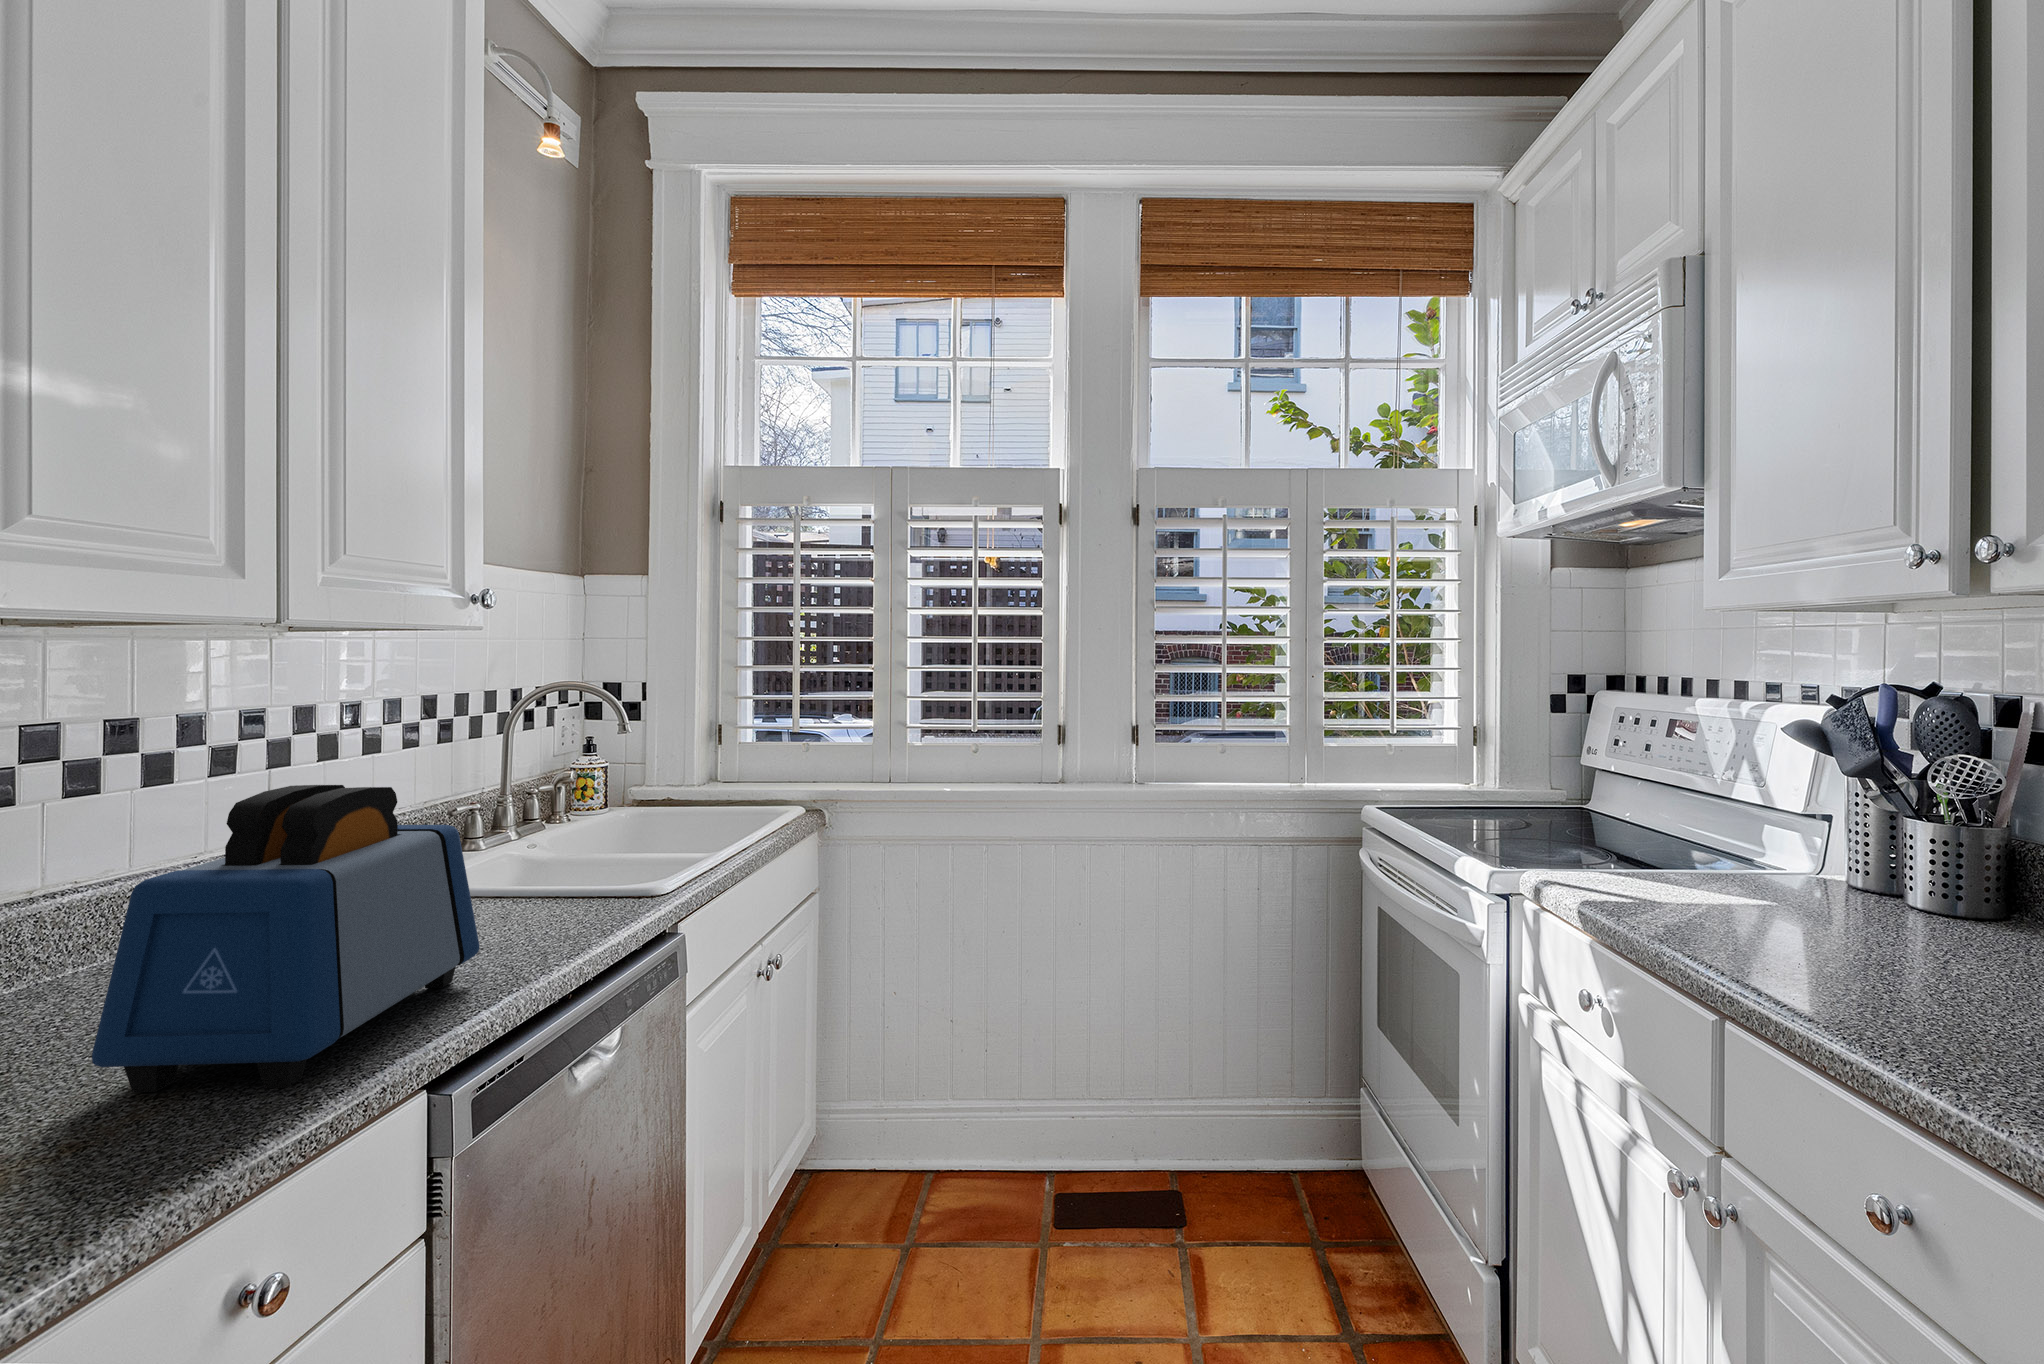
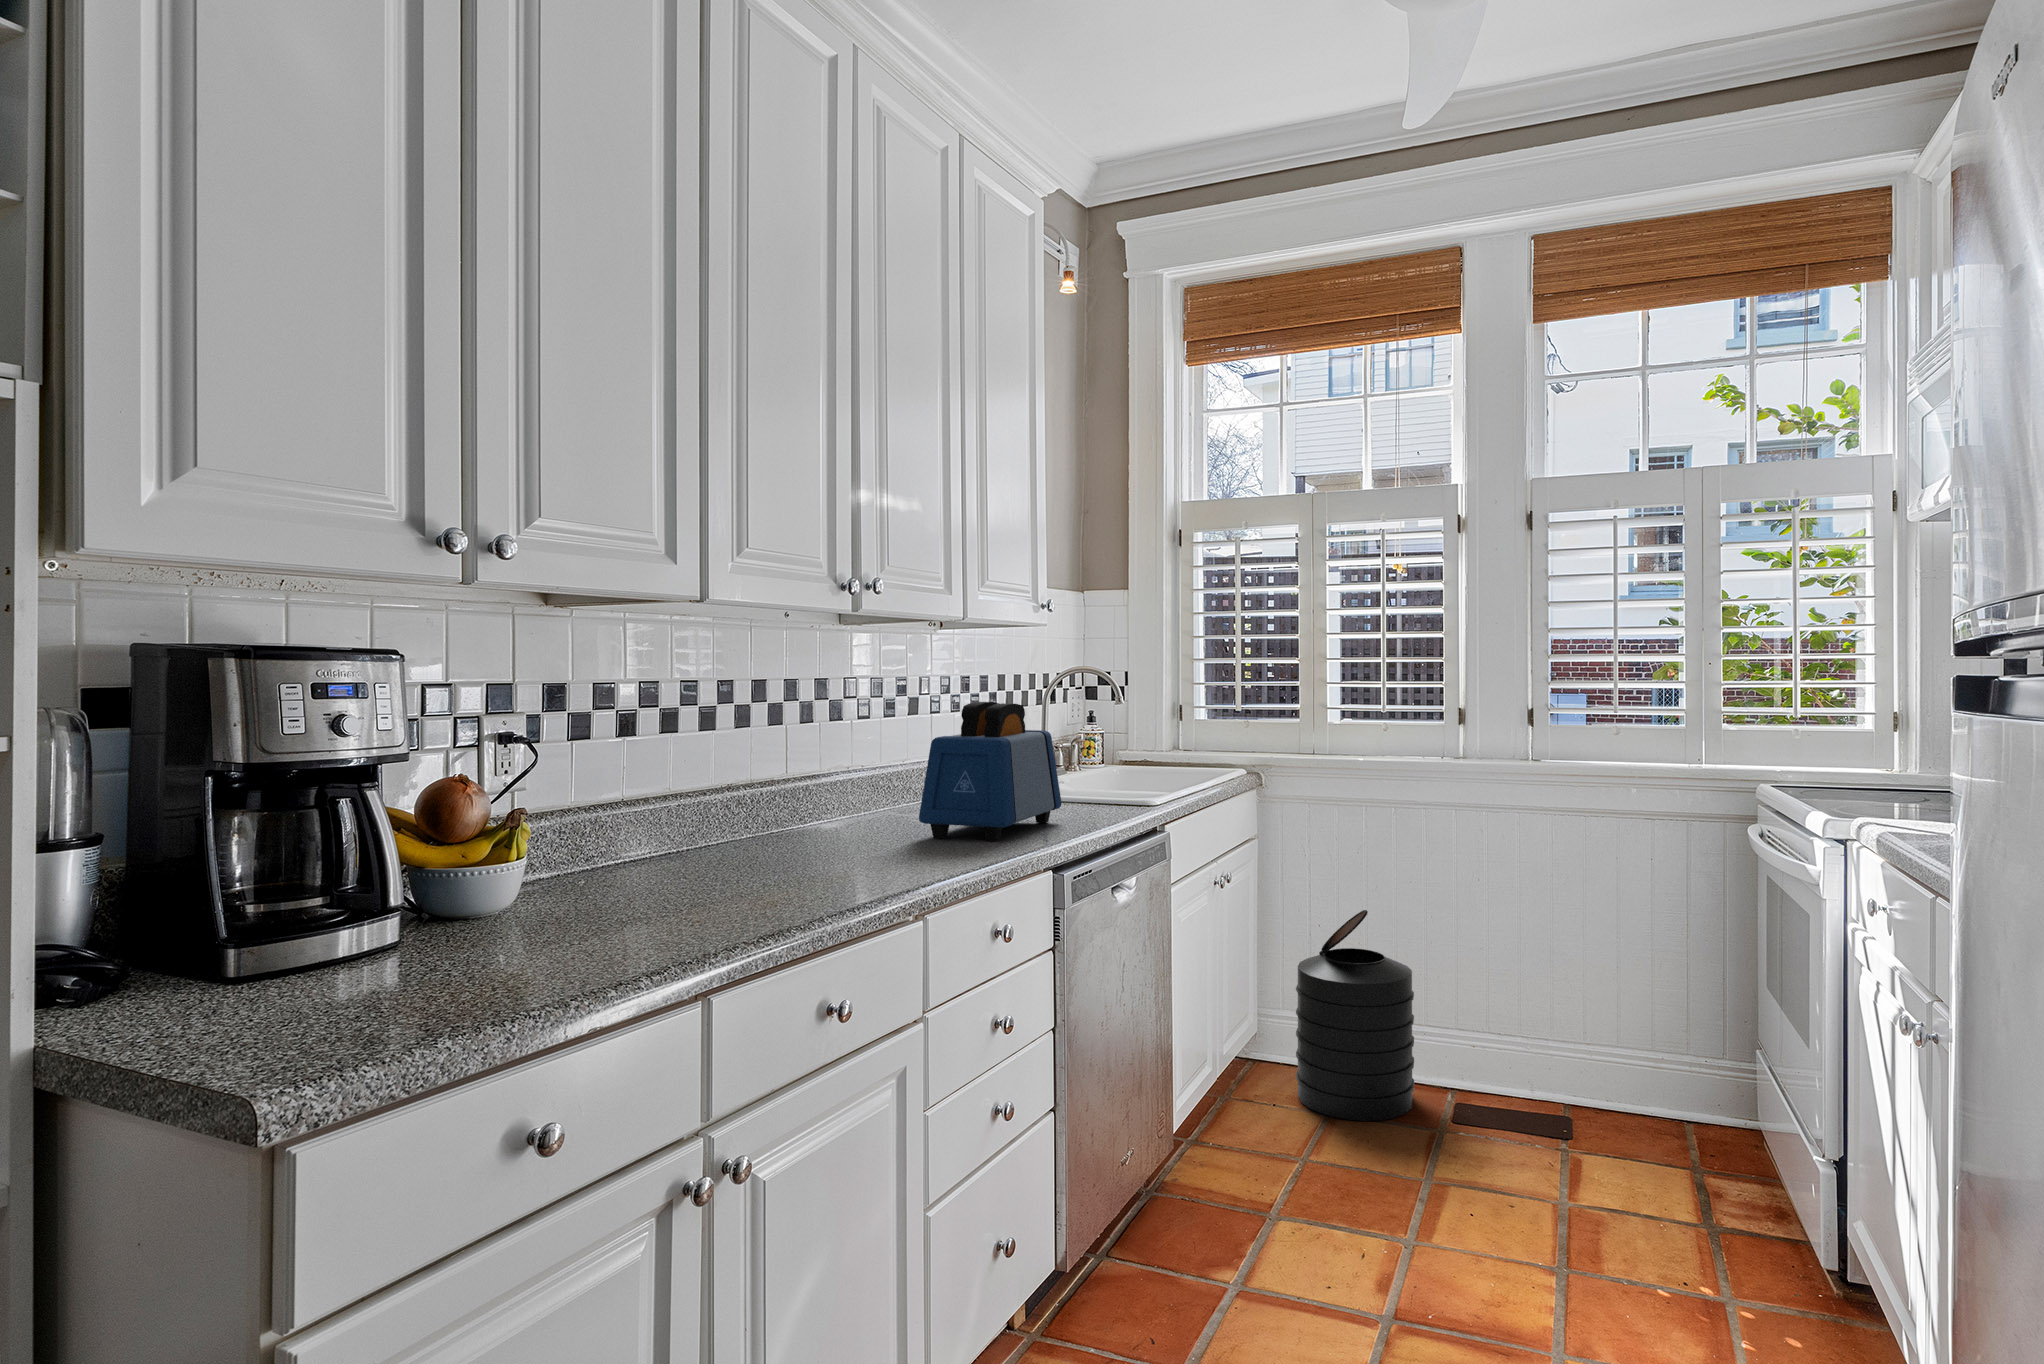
trash can: none [861,973,1005,1247] -> present [1296,910,1414,1121]

